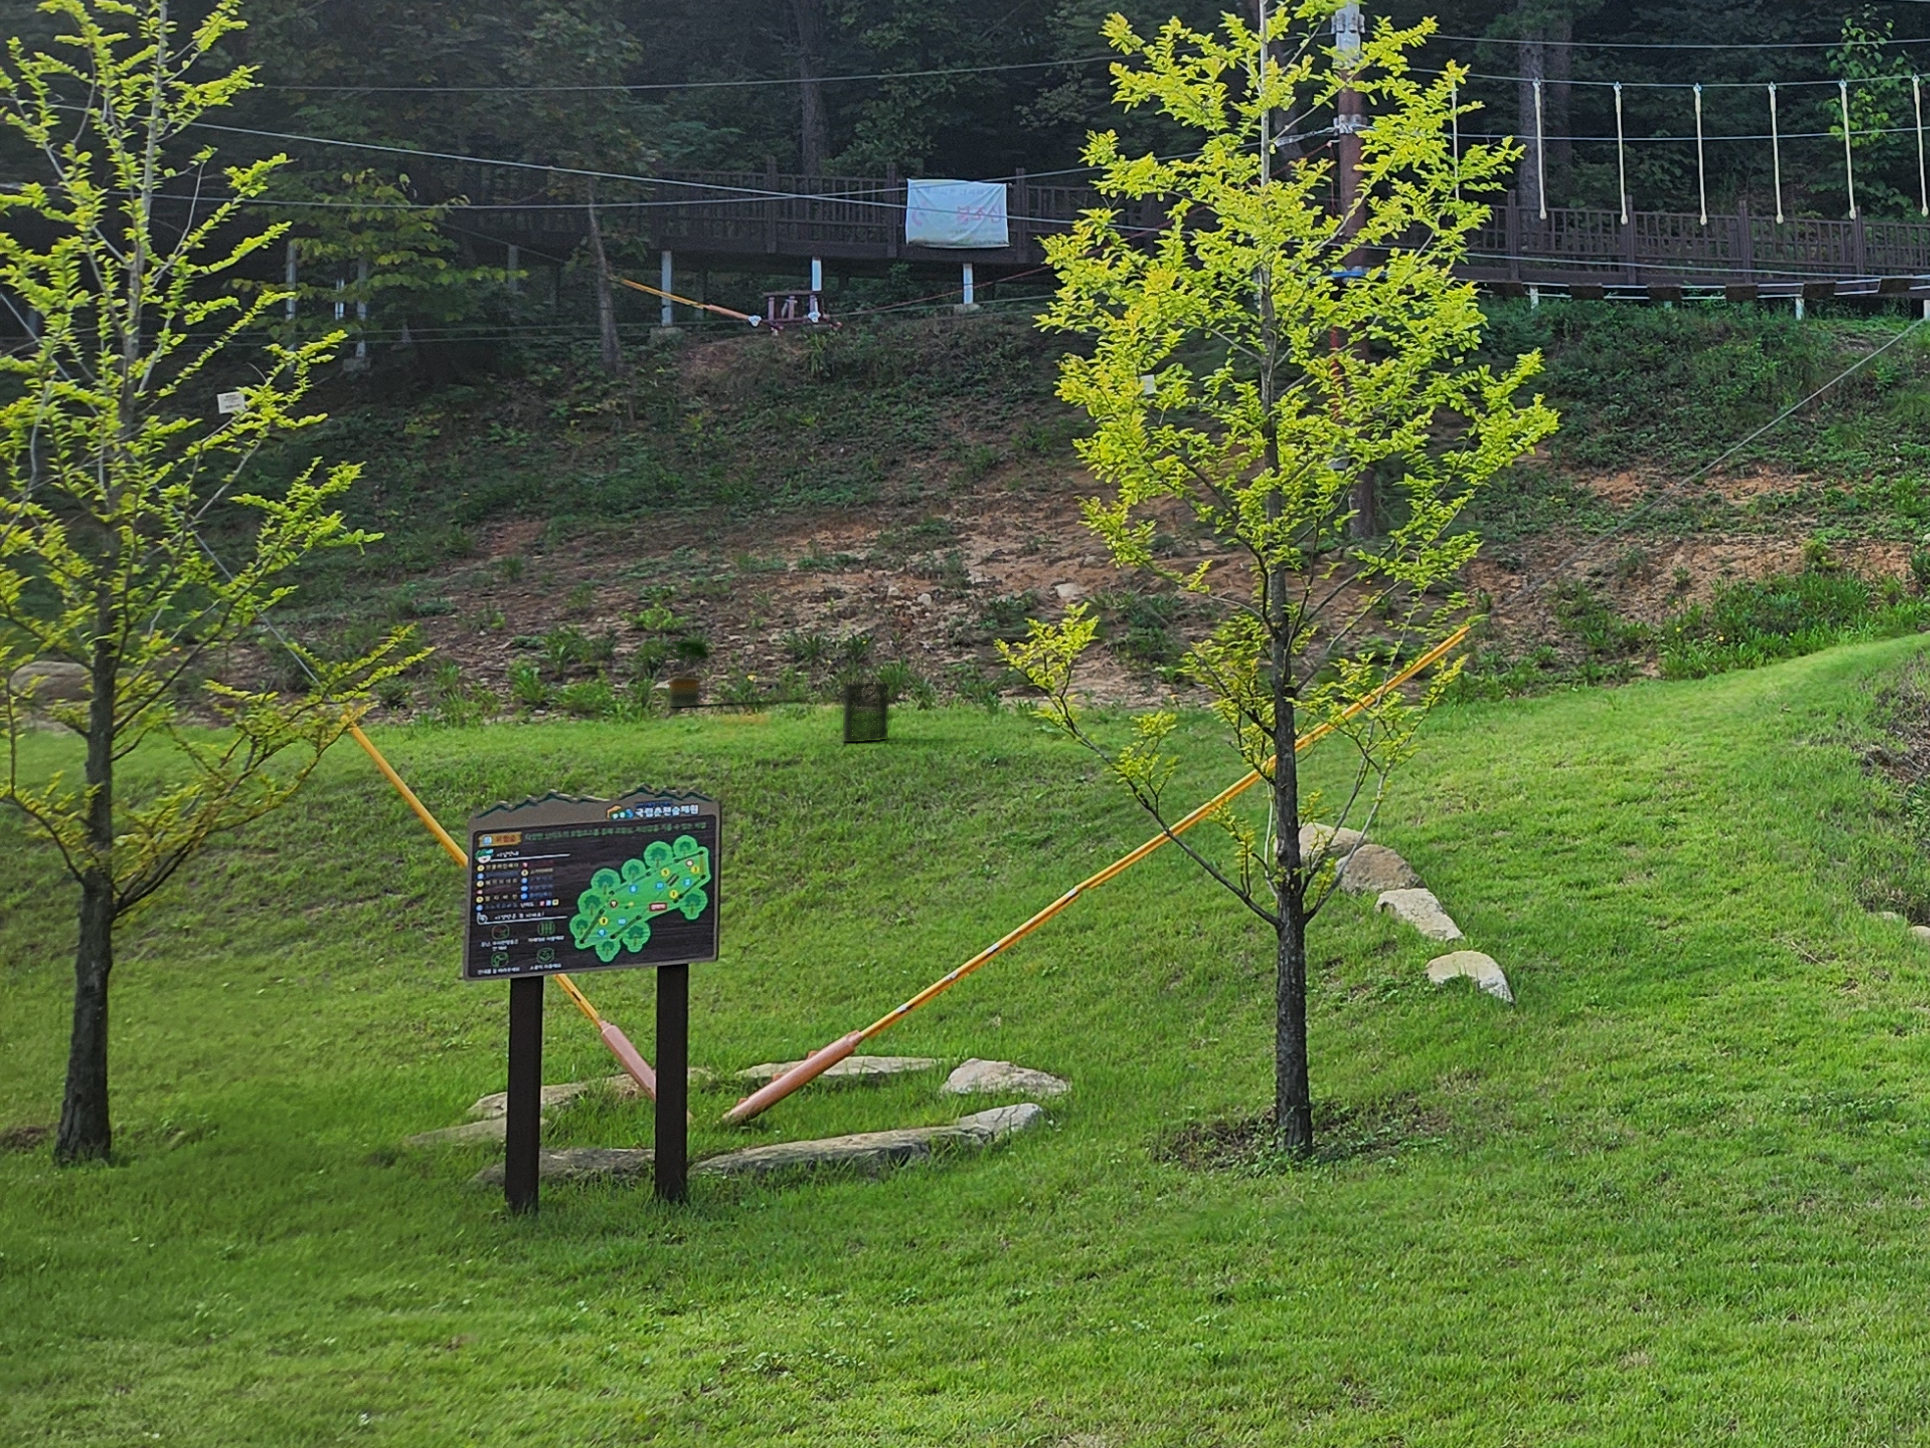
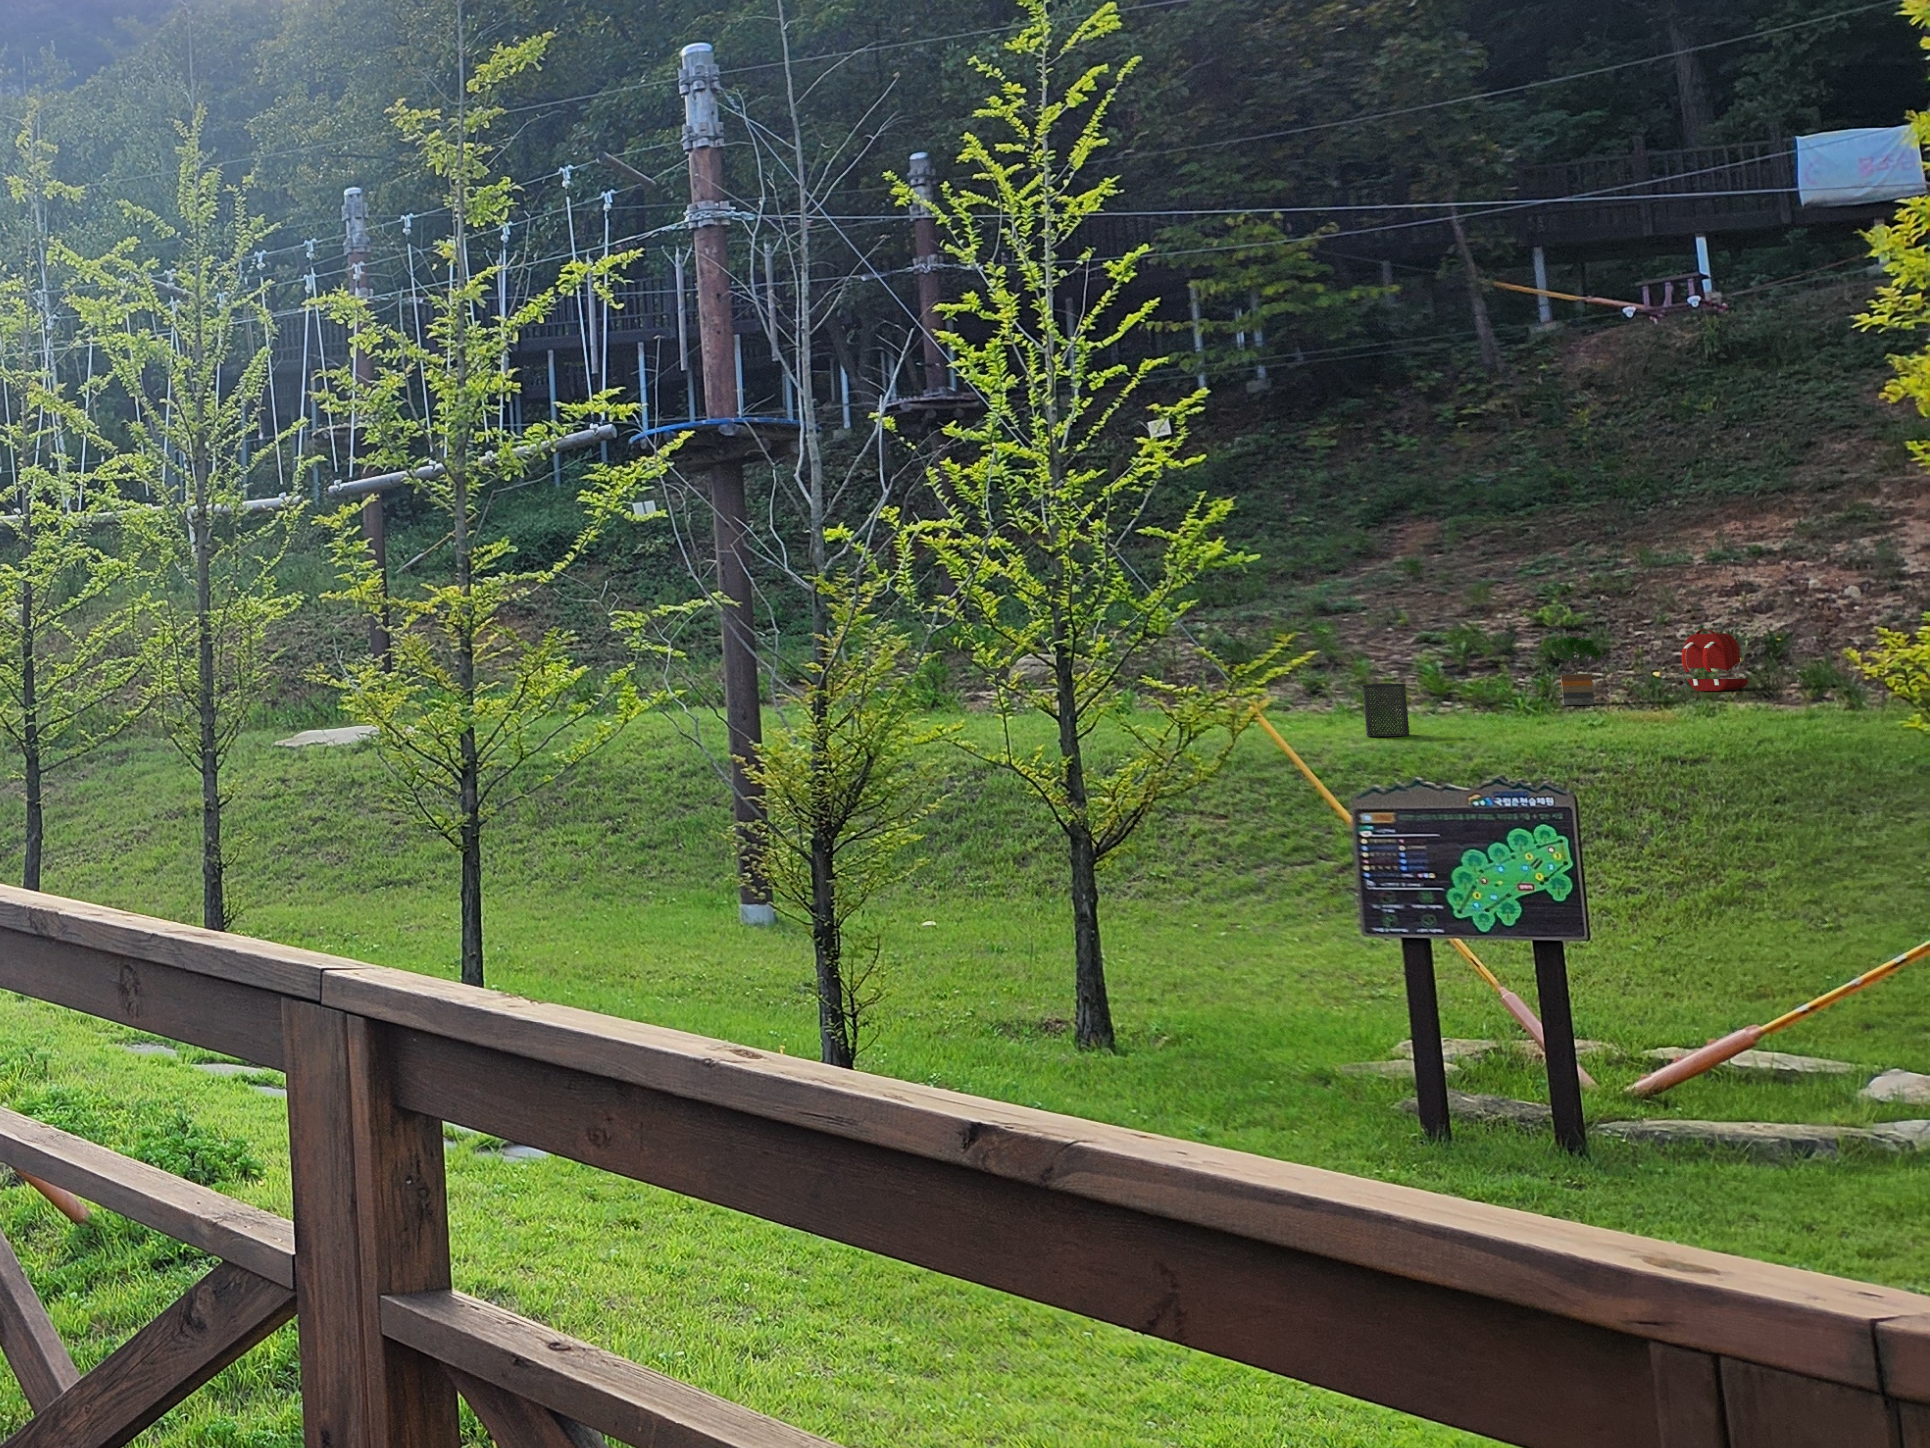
backpack: none [780,633,833,691] -> present [1682,629,1748,691]
trash can: present [843,683,890,742] -> present [1361,683,1410,736]

